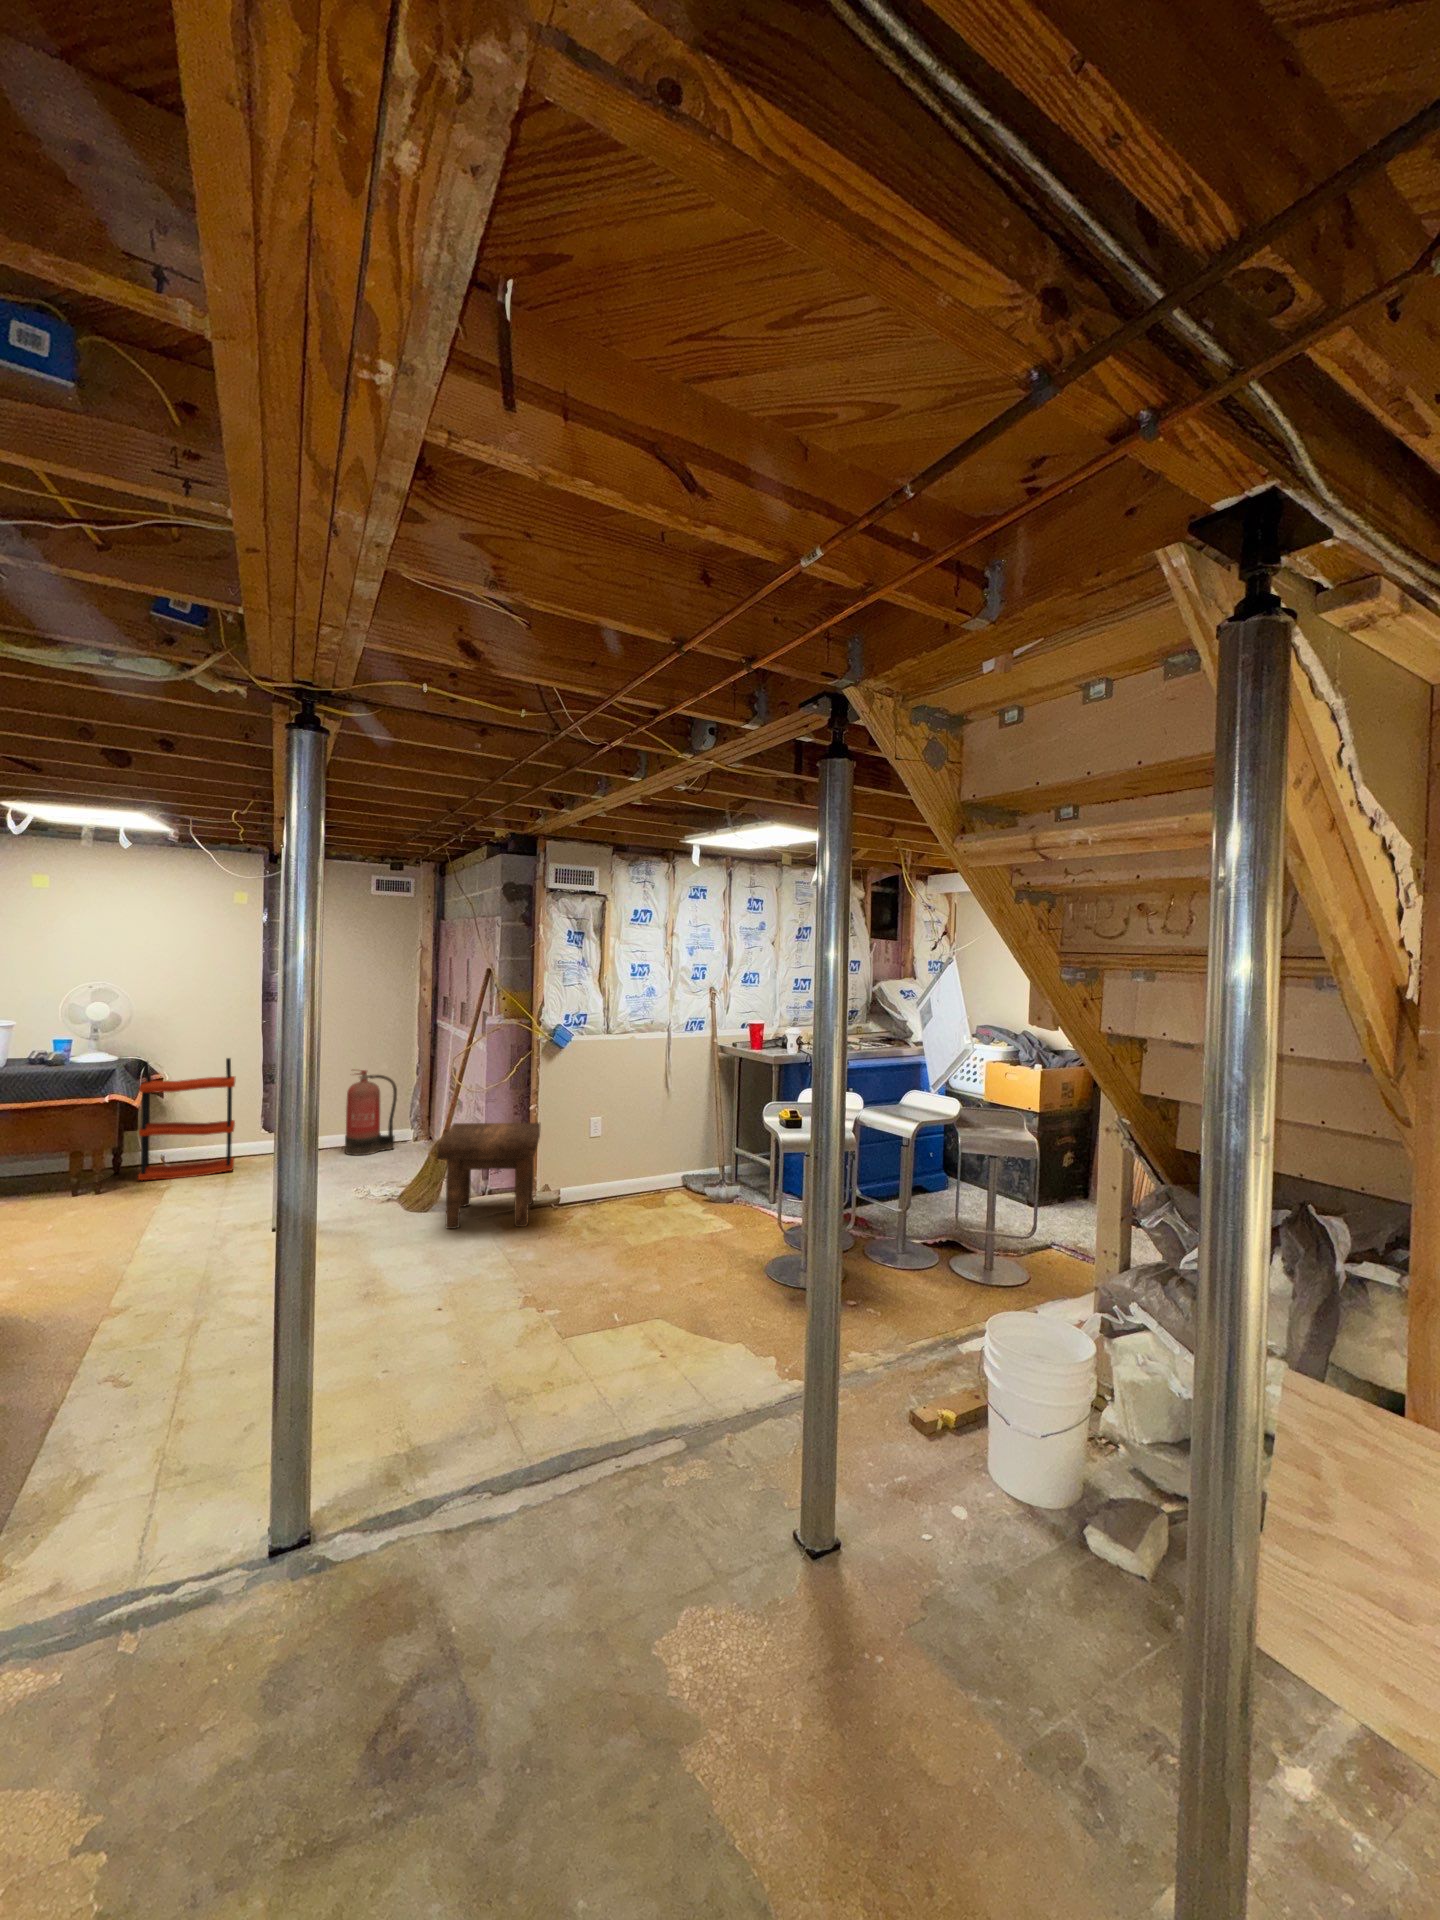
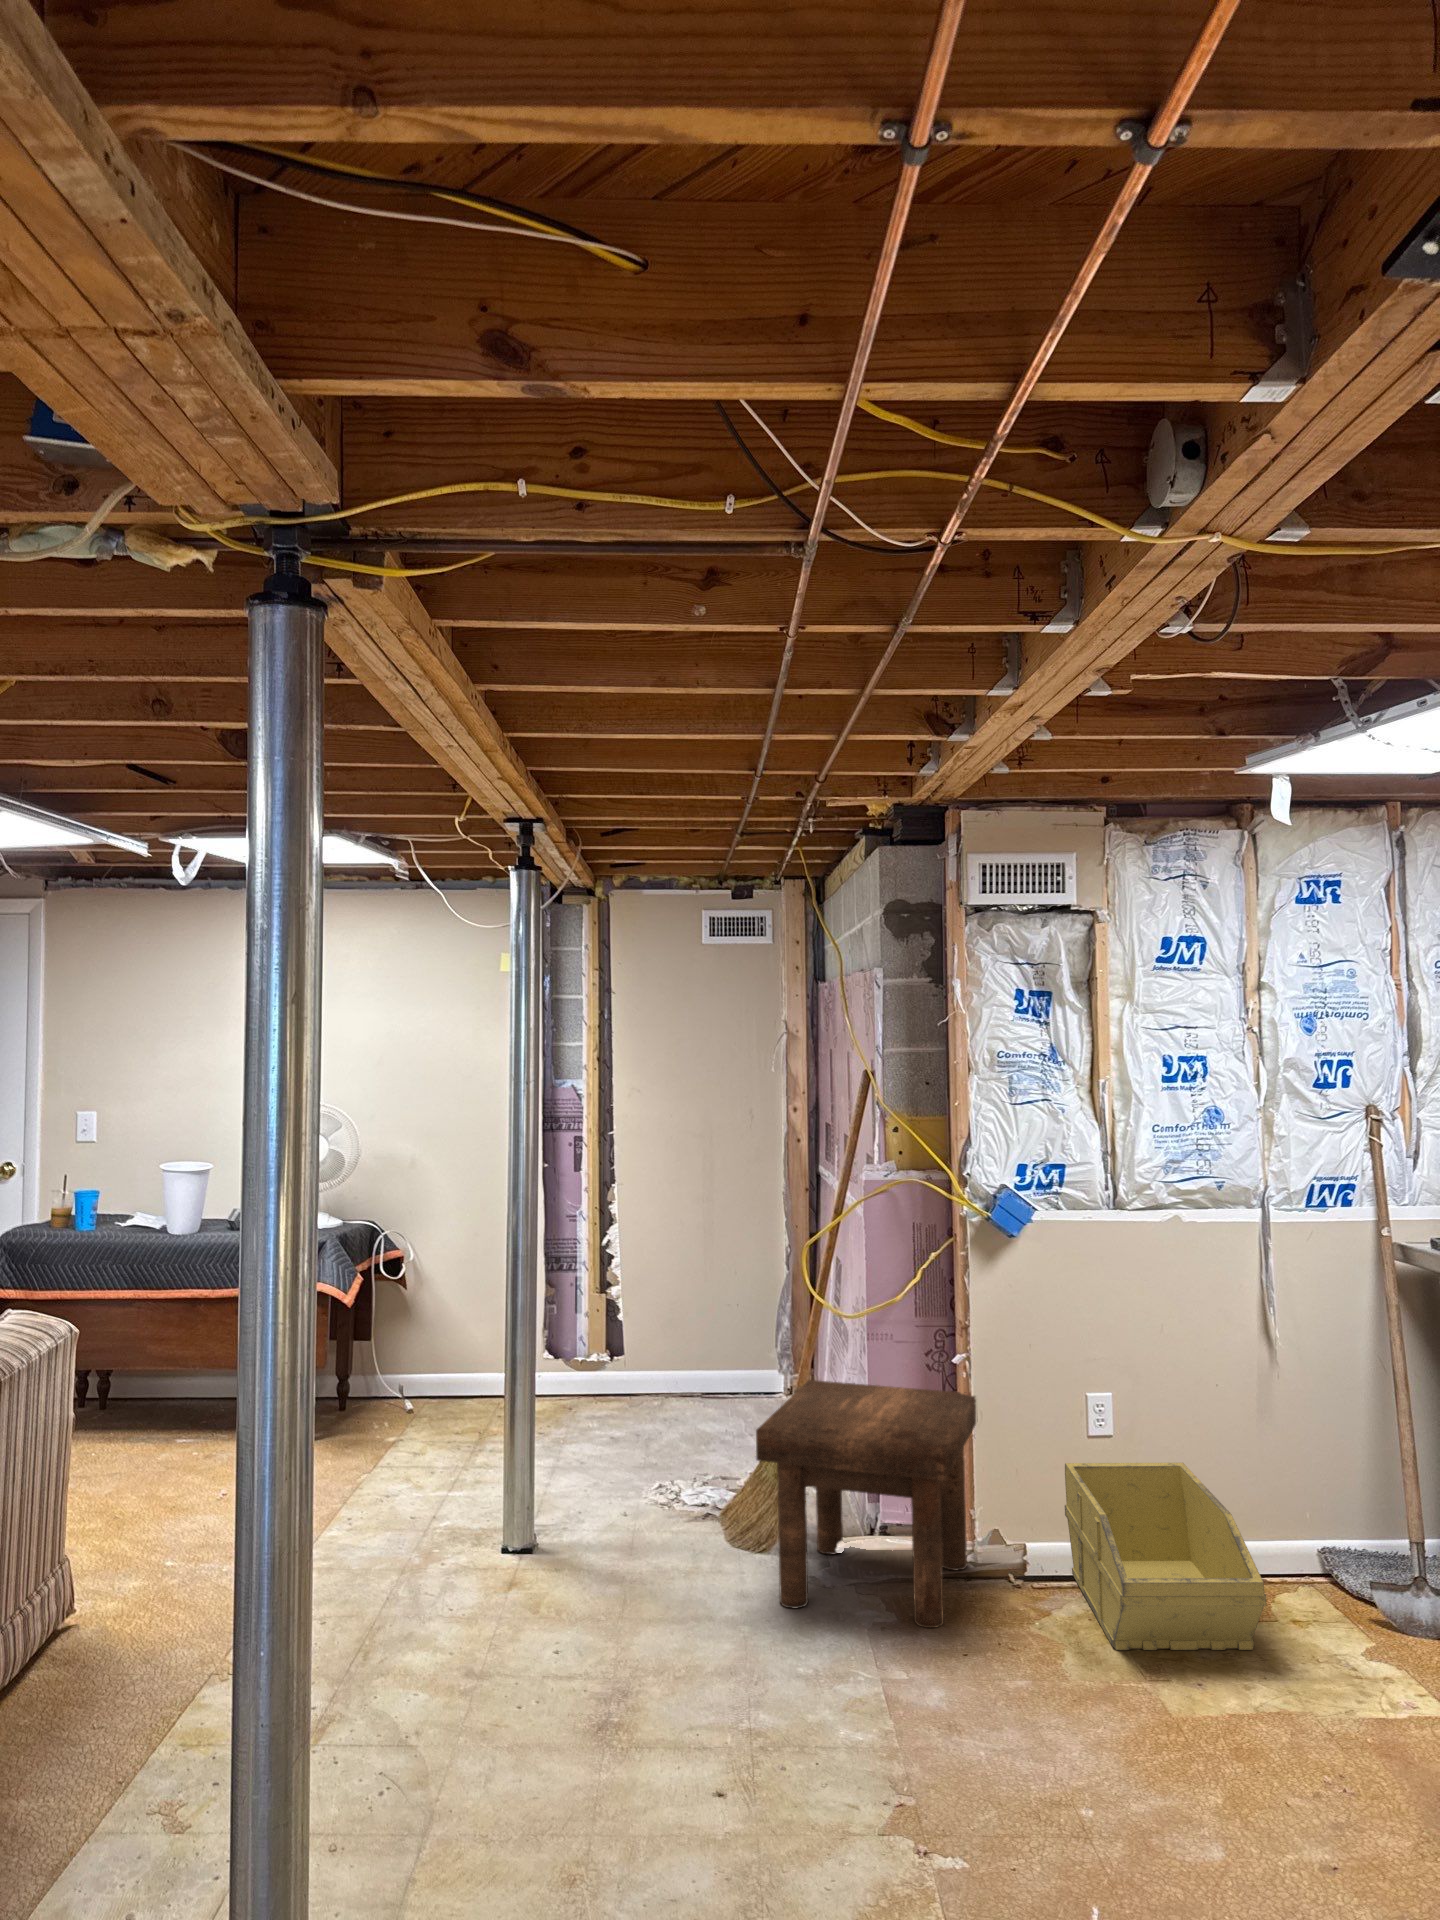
shelving unit: present [138,1058,235,1180] -> none [362,1229,502,1425]
fire extinguisher: present [345,1070,397,1155] -> none [669,1253,751,1410]
storage bin: none [579,1146,668,1223] -> present [1065,1463,1266,1650]

